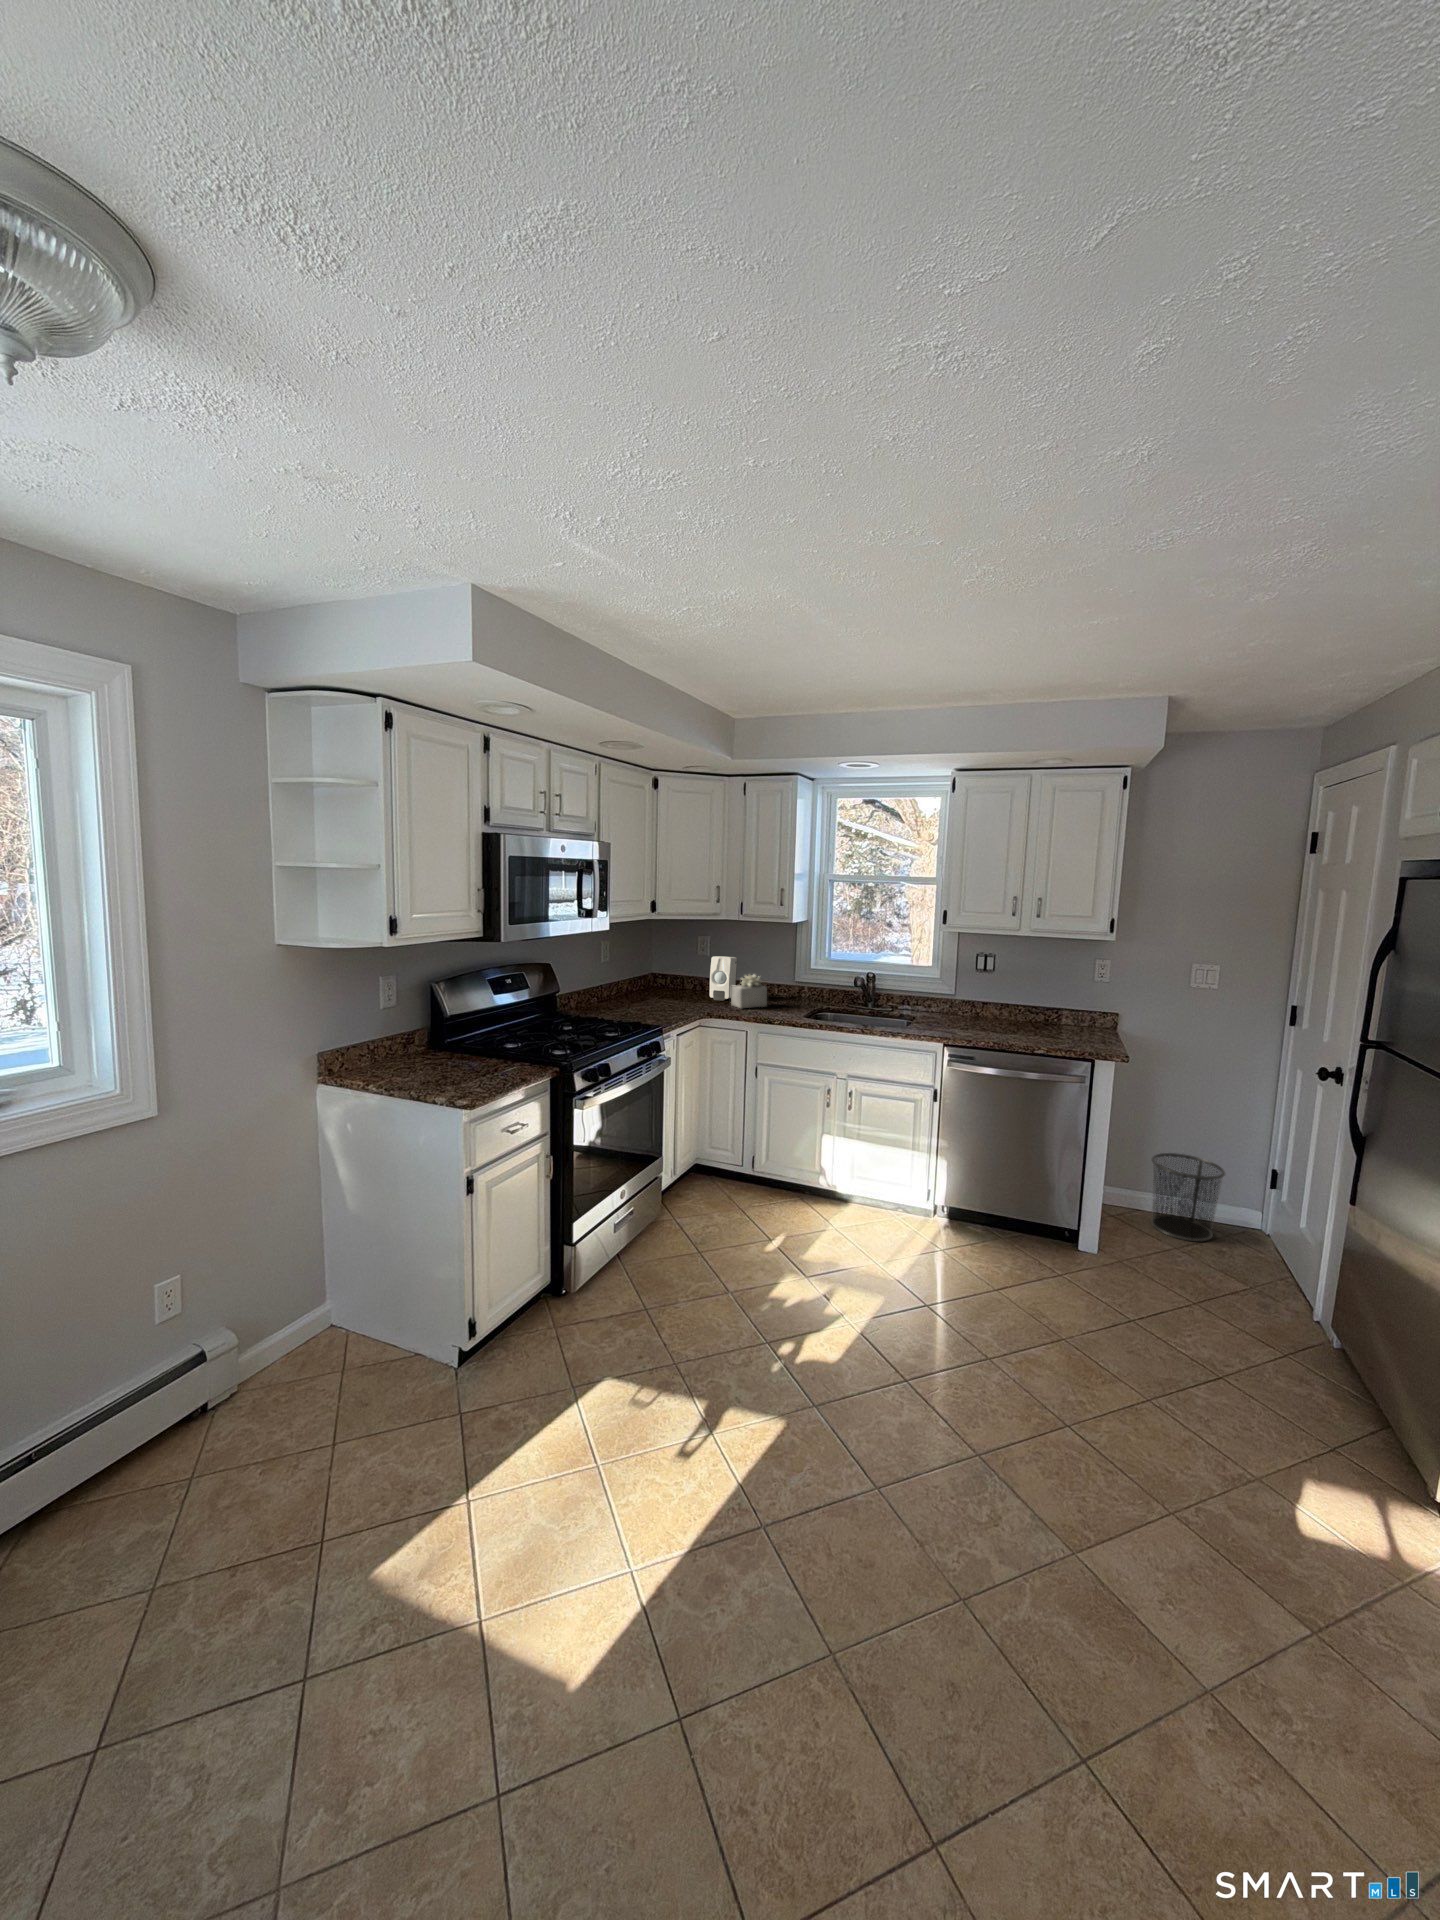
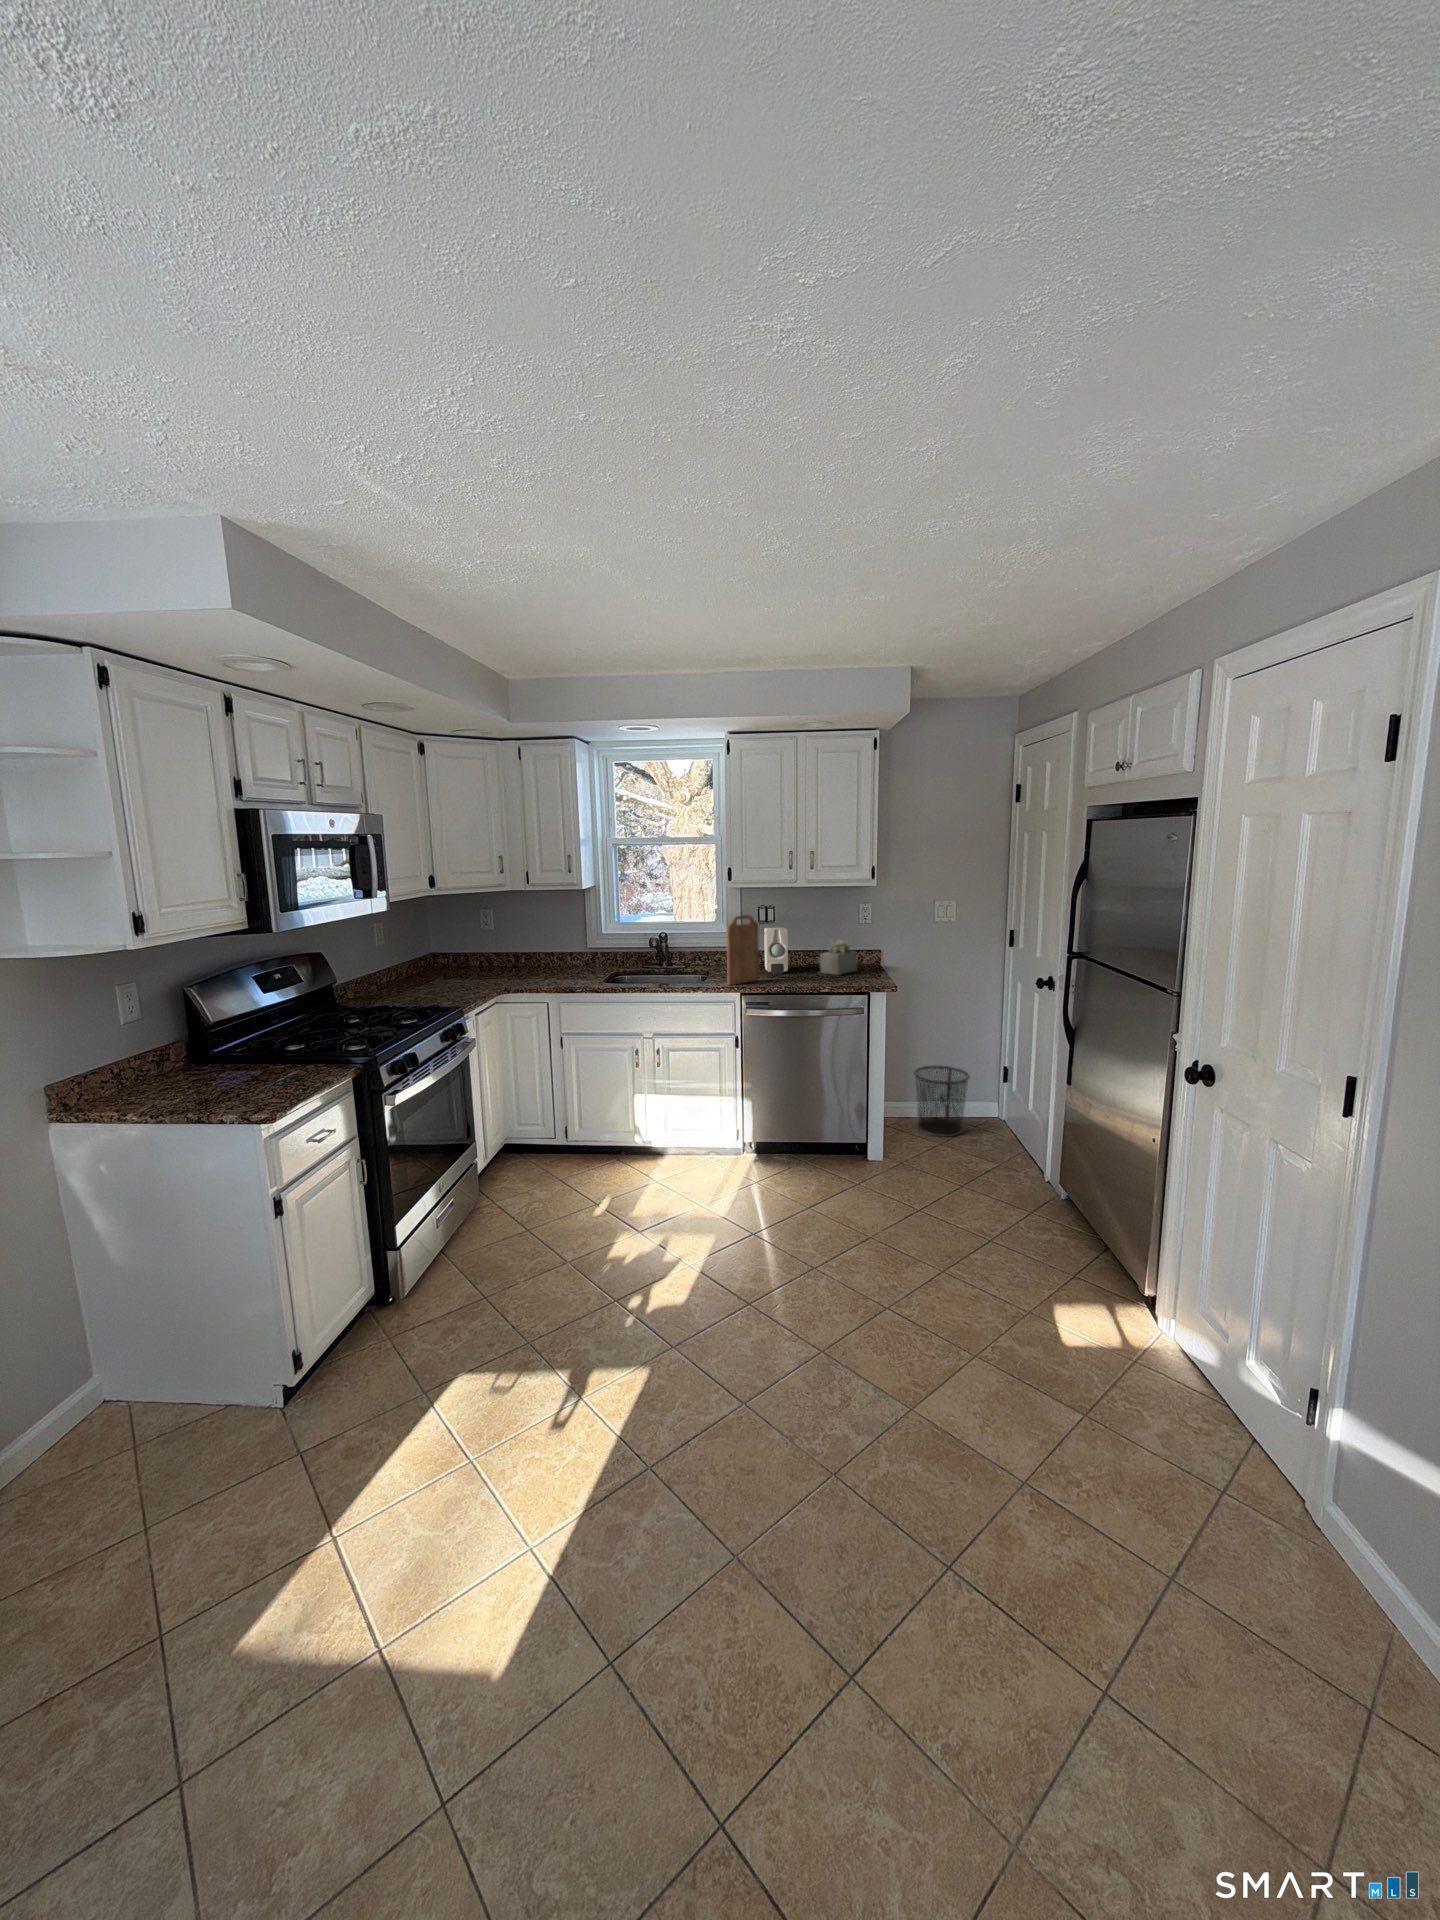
soap dispenser: present [710,956,737,1001] -> present [764,928,788,974]
cutting board: none [931,960,972,1033] -> present [727,915,759,985]
succulent plant: present [731,975,767,1008] -> present [820,940,857,975]

